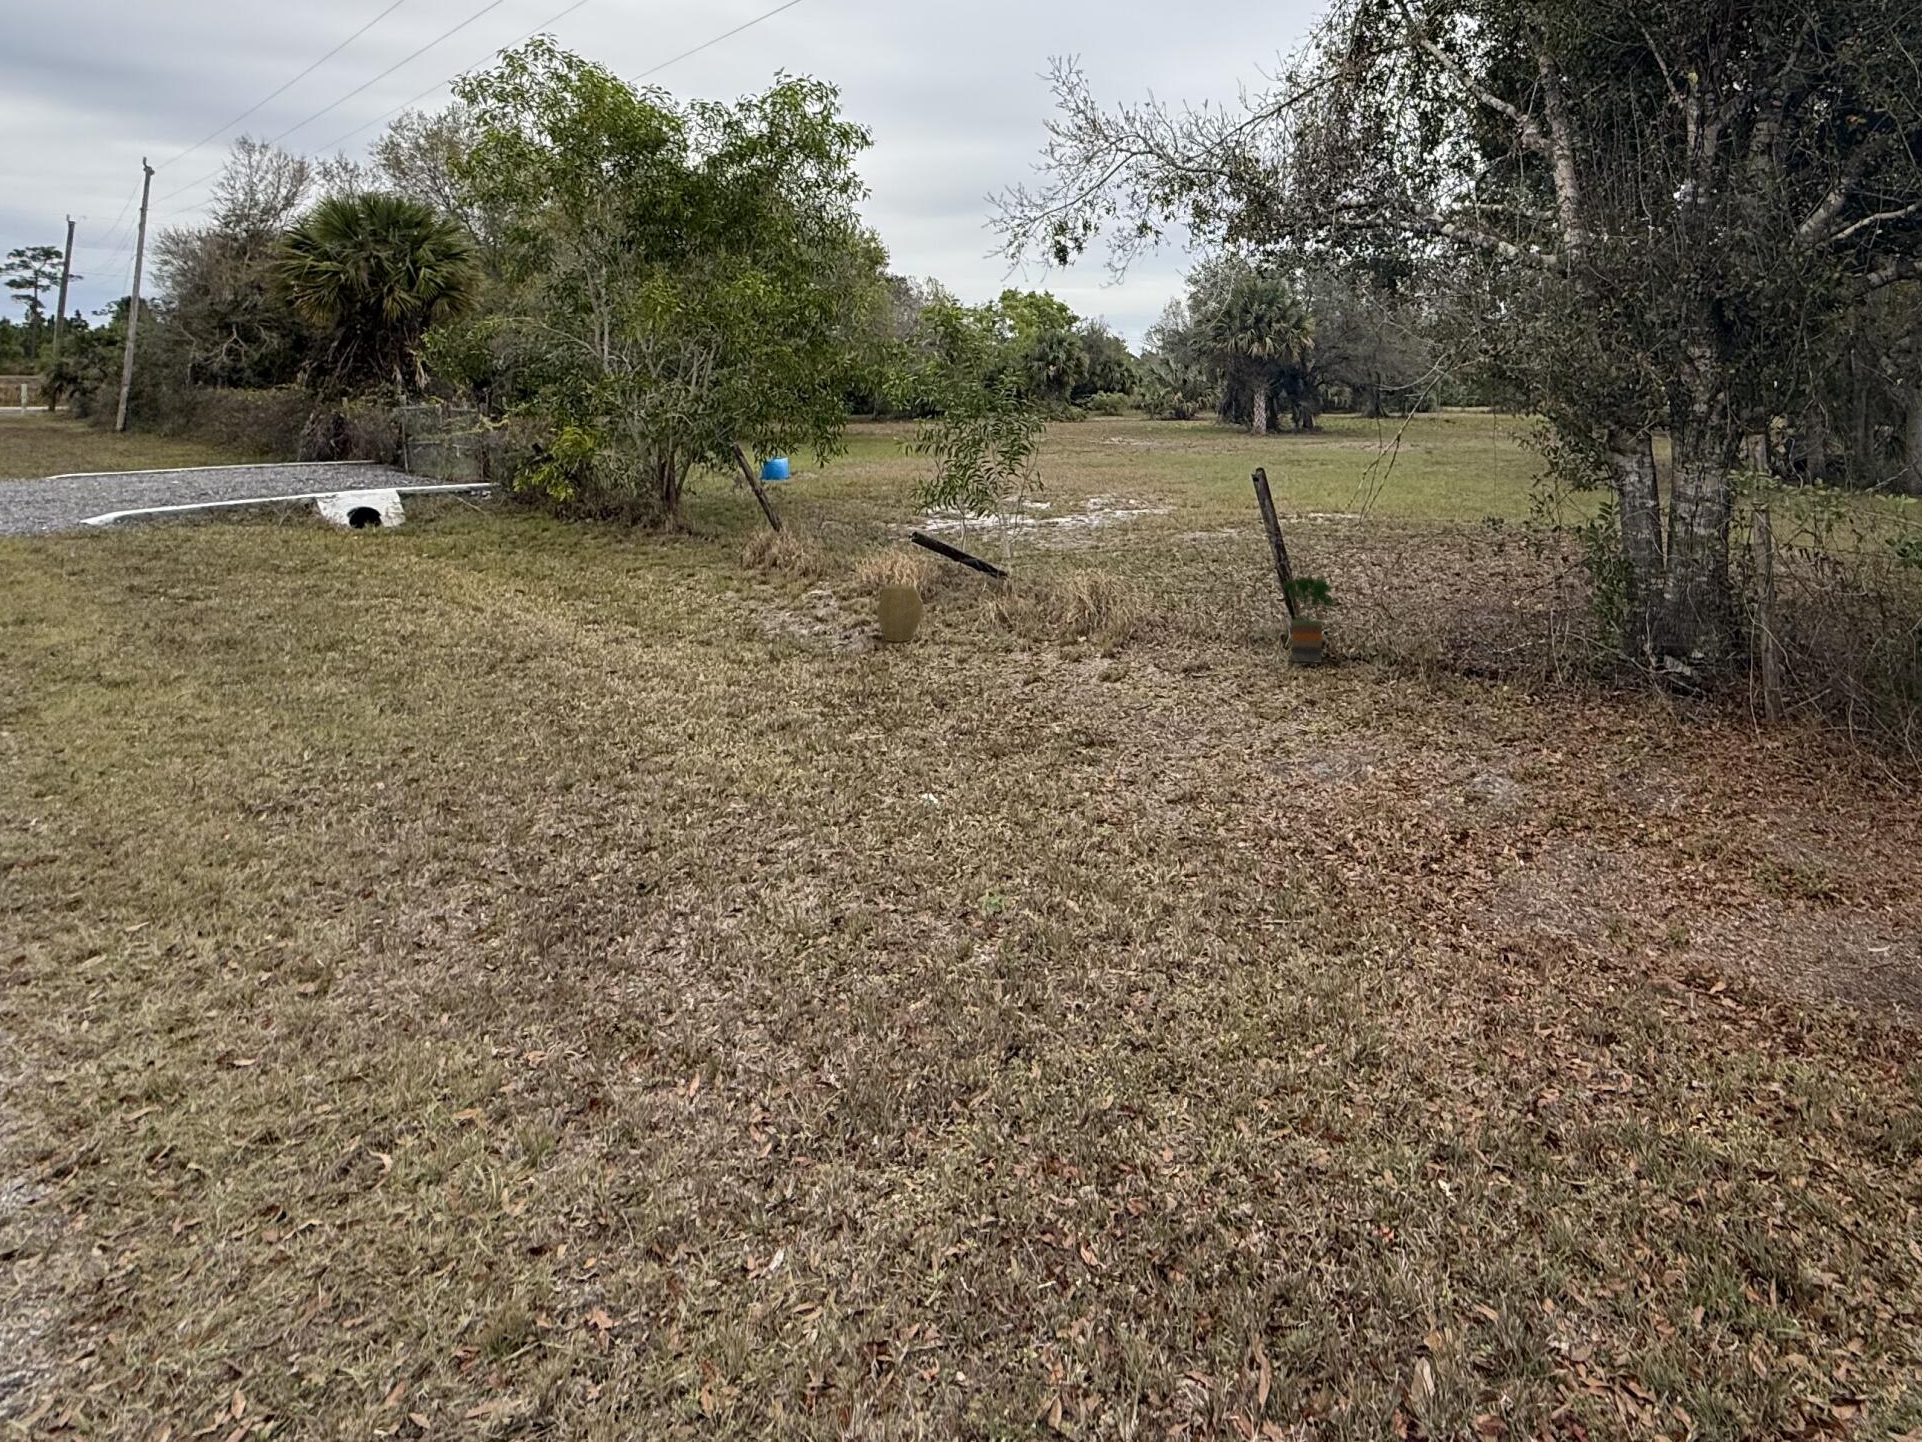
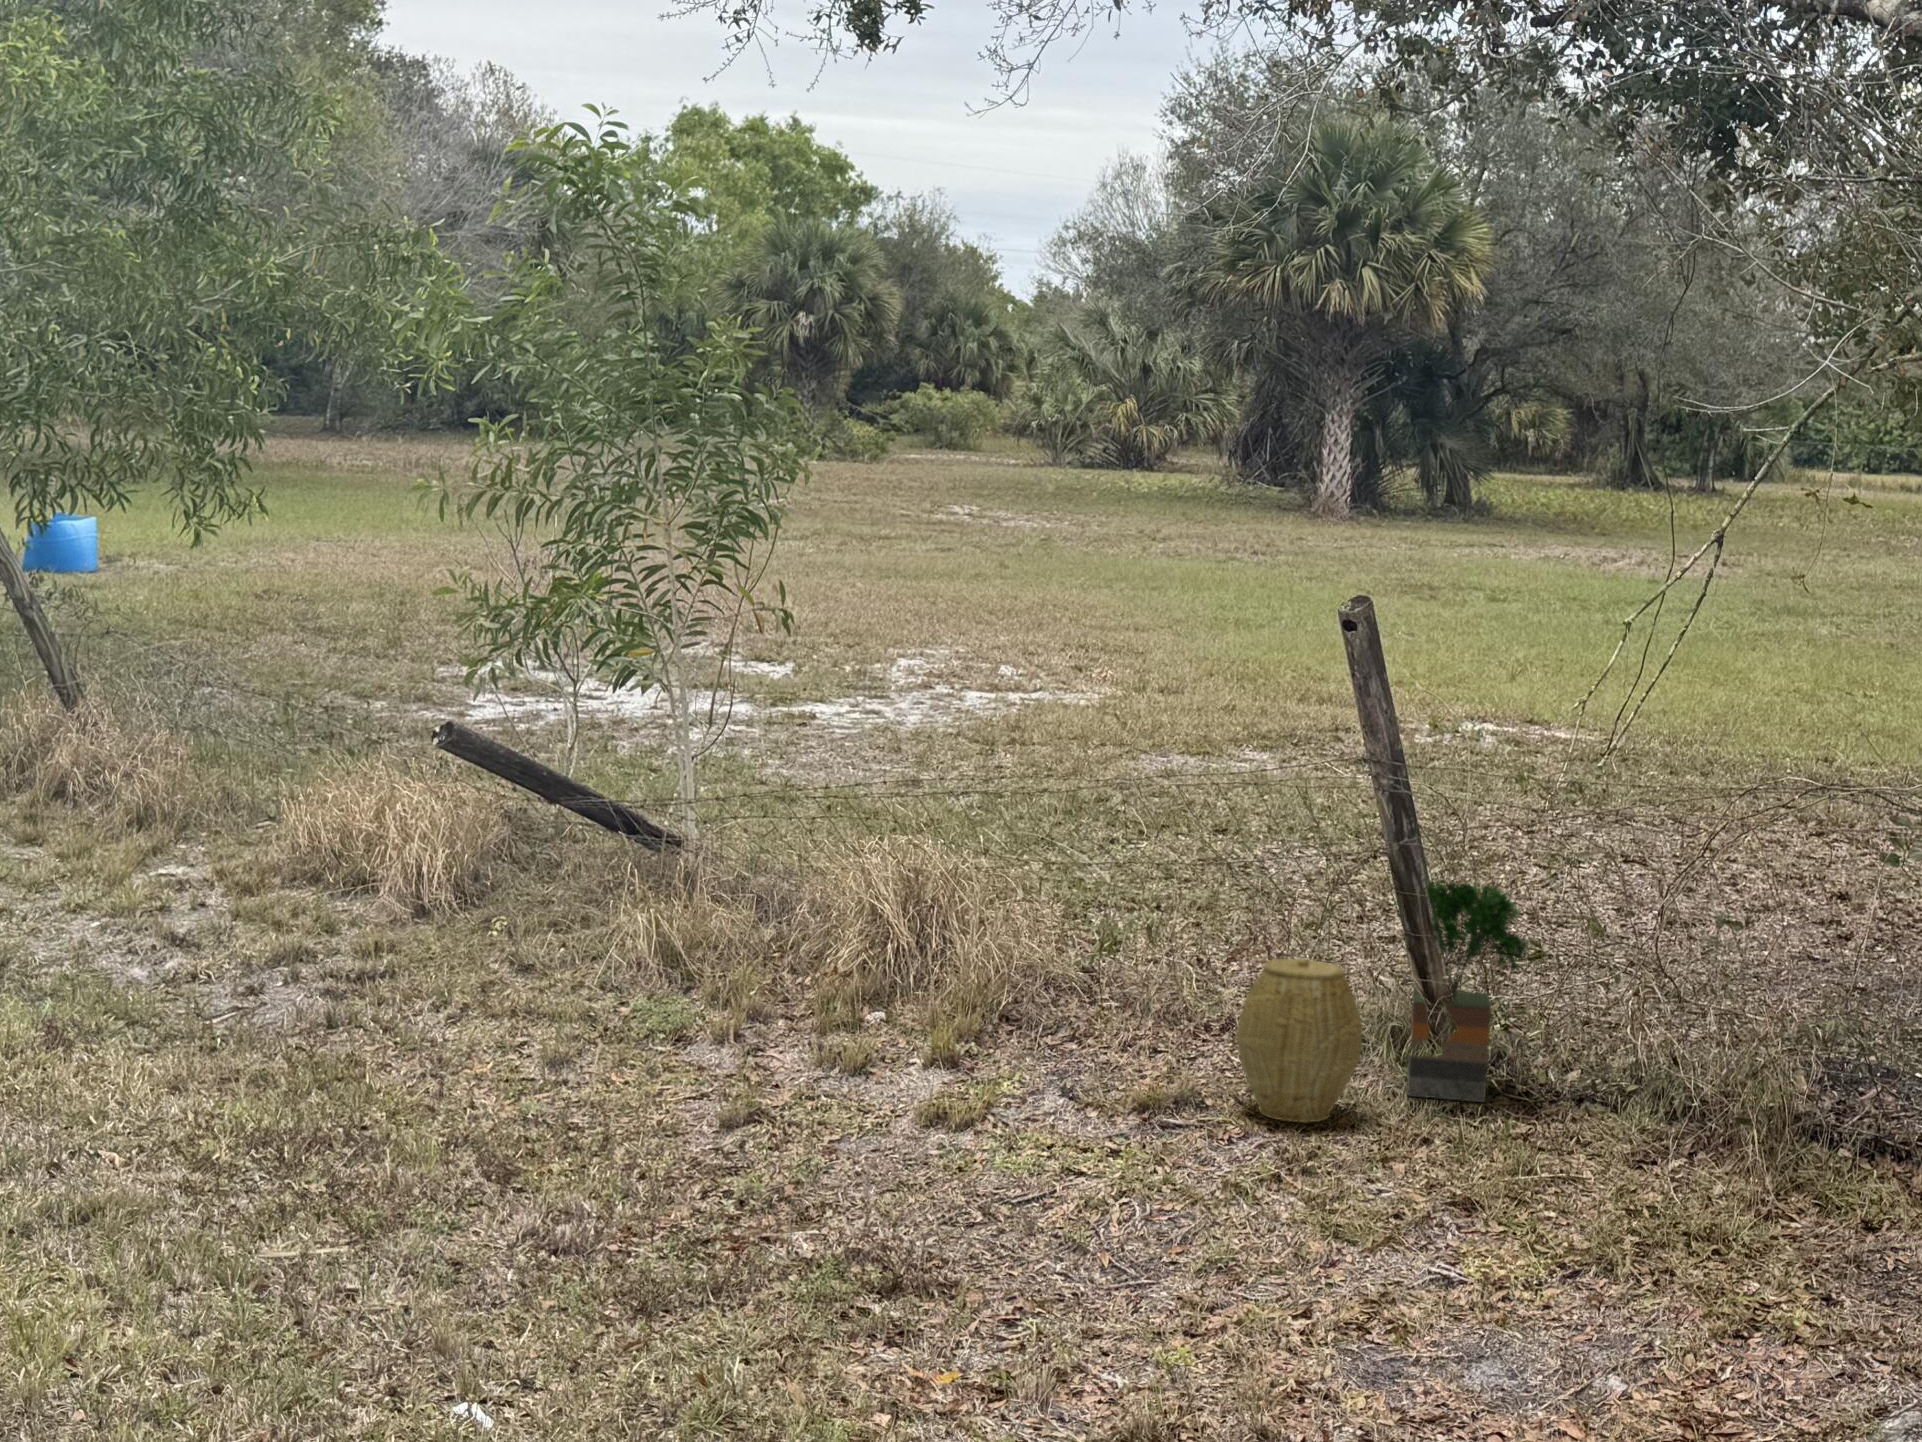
woven basket: present [876,584,922,642] -> present [1237,958,1362,1123]

